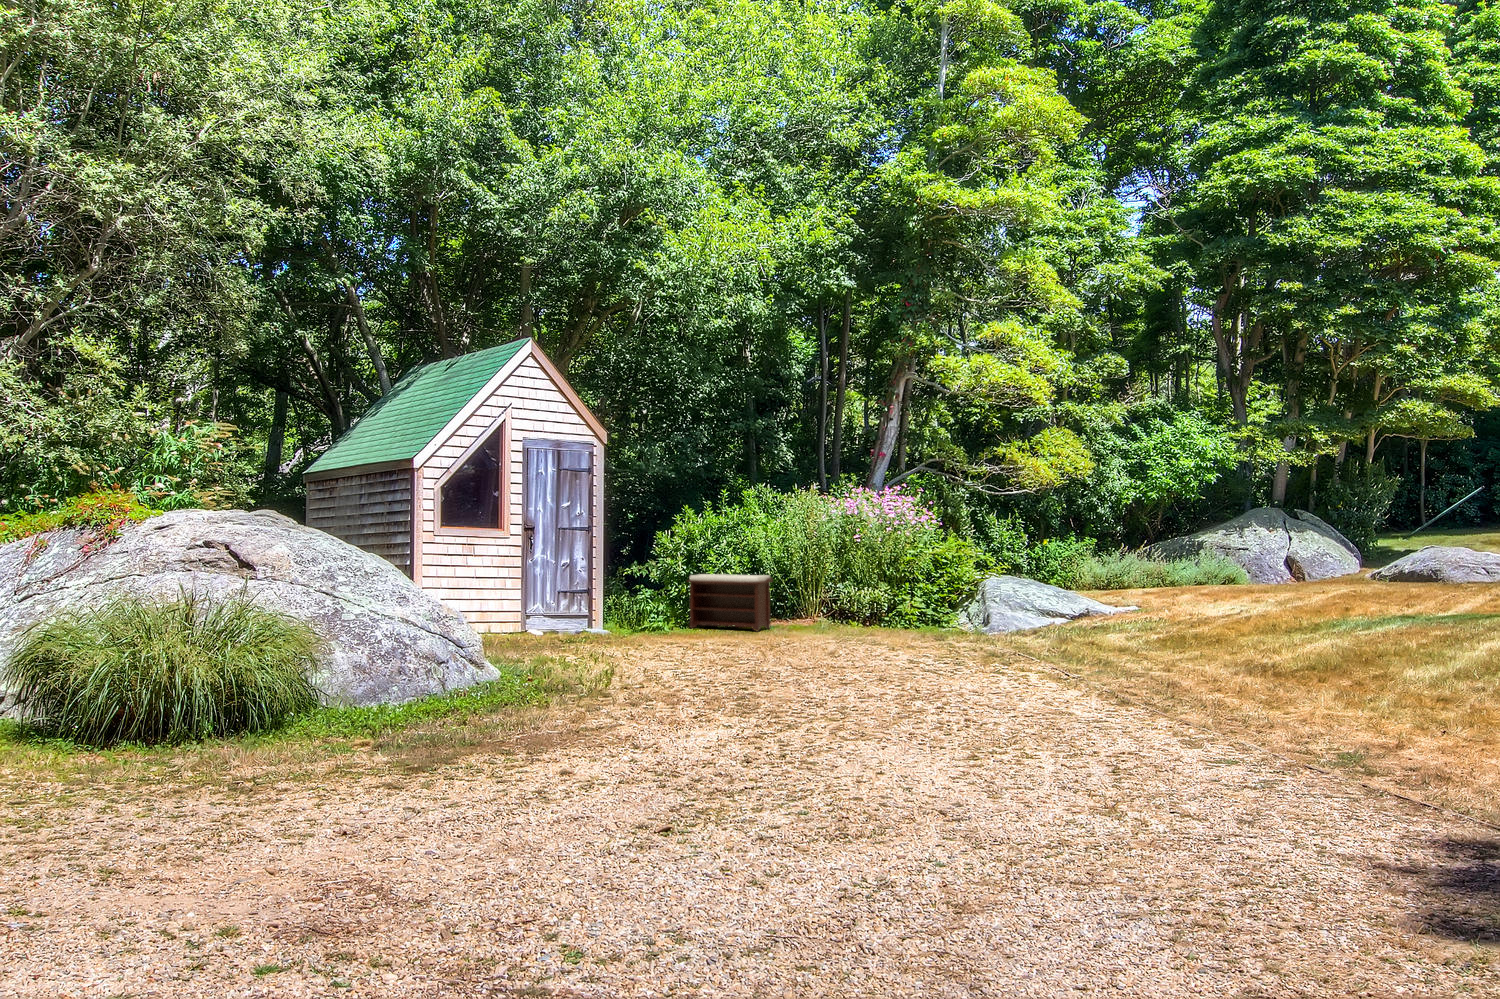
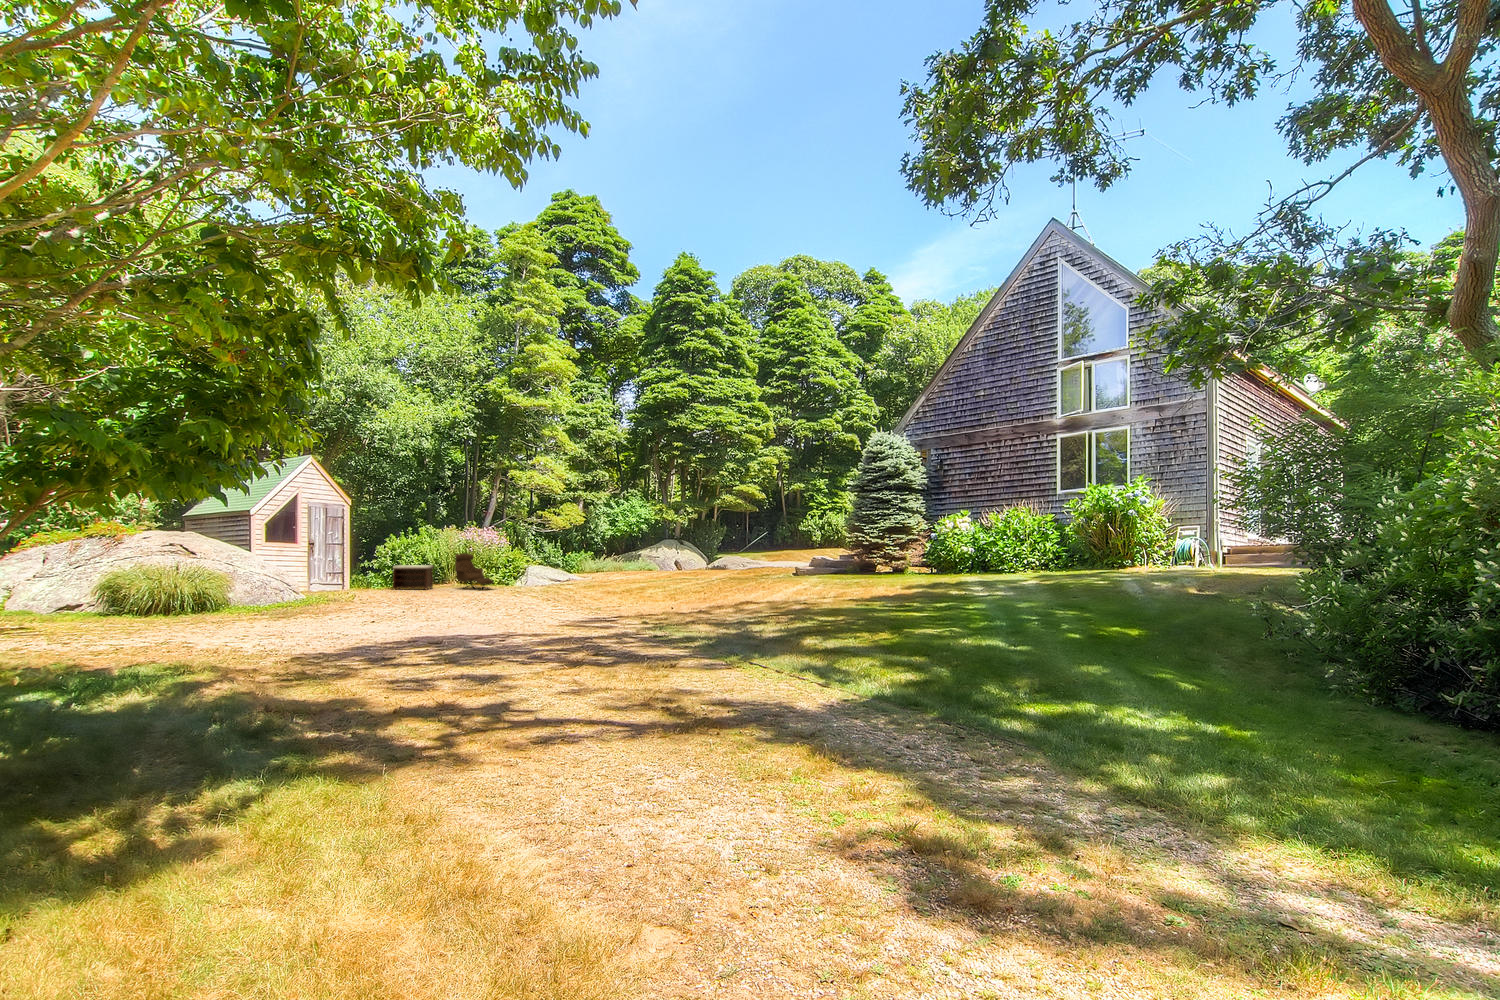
lounge chair: none [815,549,904,638] -> present [455,553,494,589]

